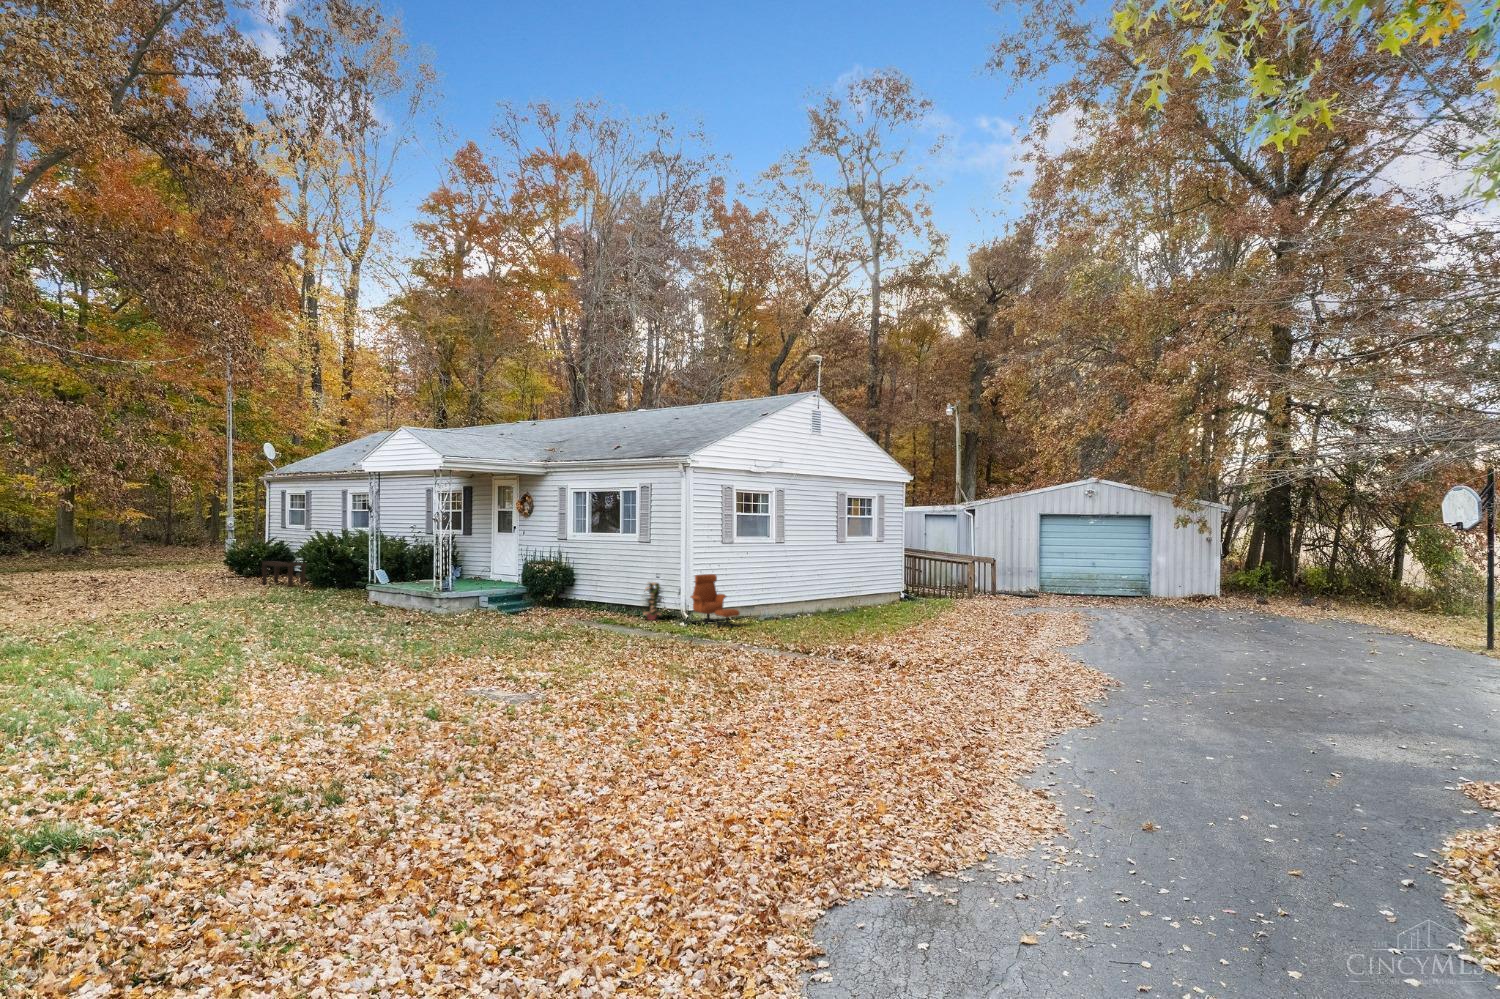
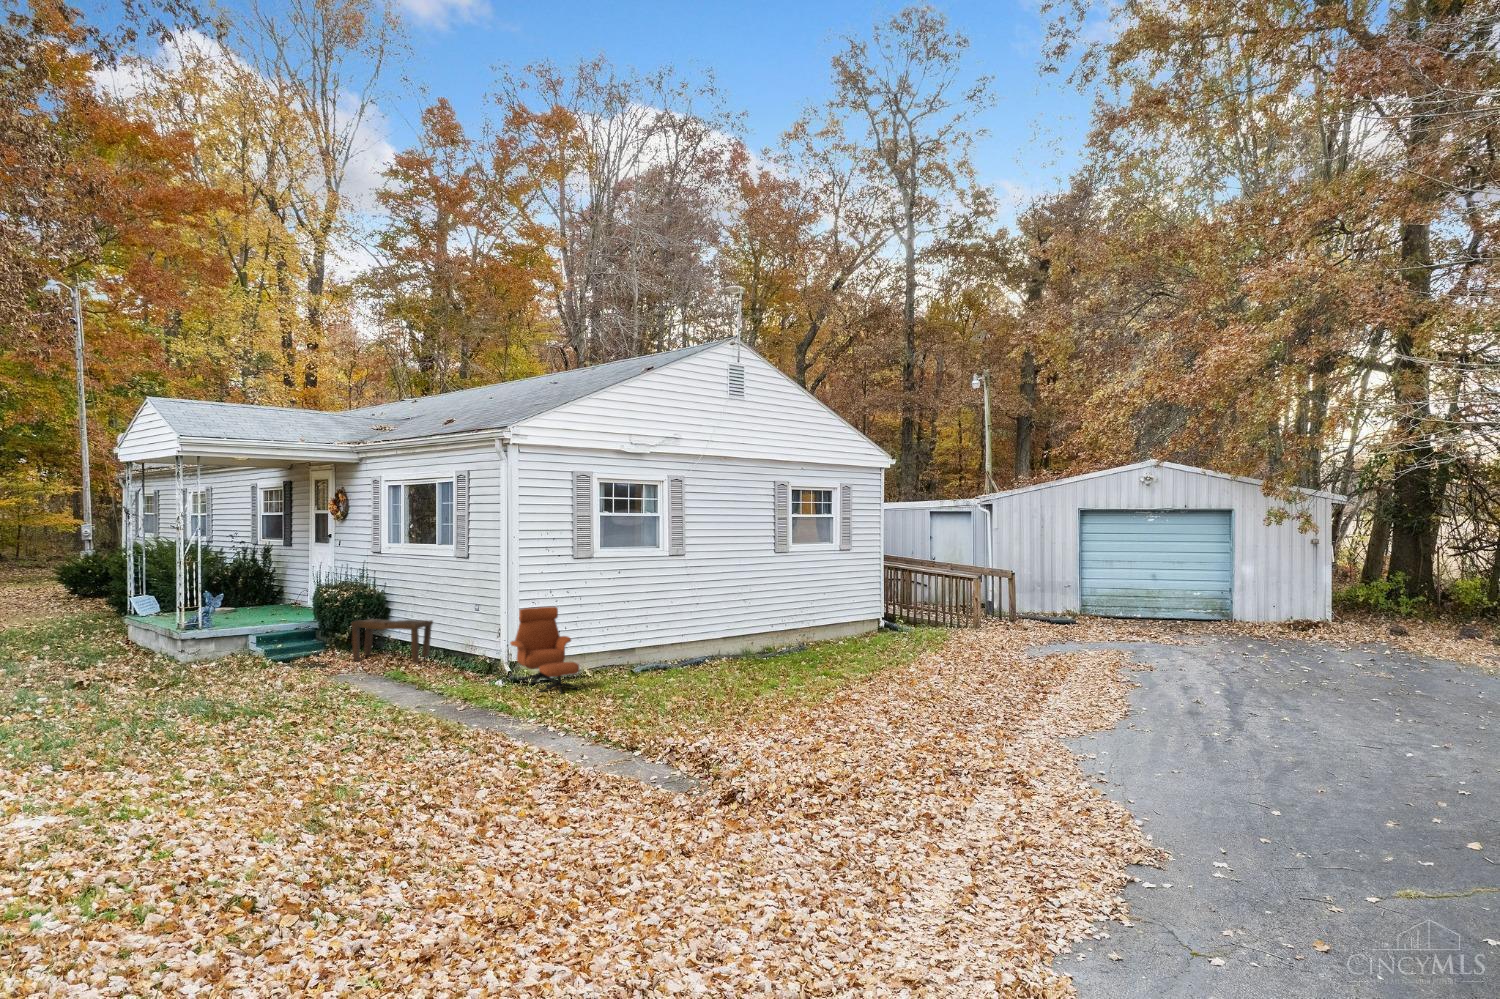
bench: present [262,561,307,587] -> present [351,619,433,664]
decorative plant: present [643,582,664,620] -> none [442,619,484,677]

